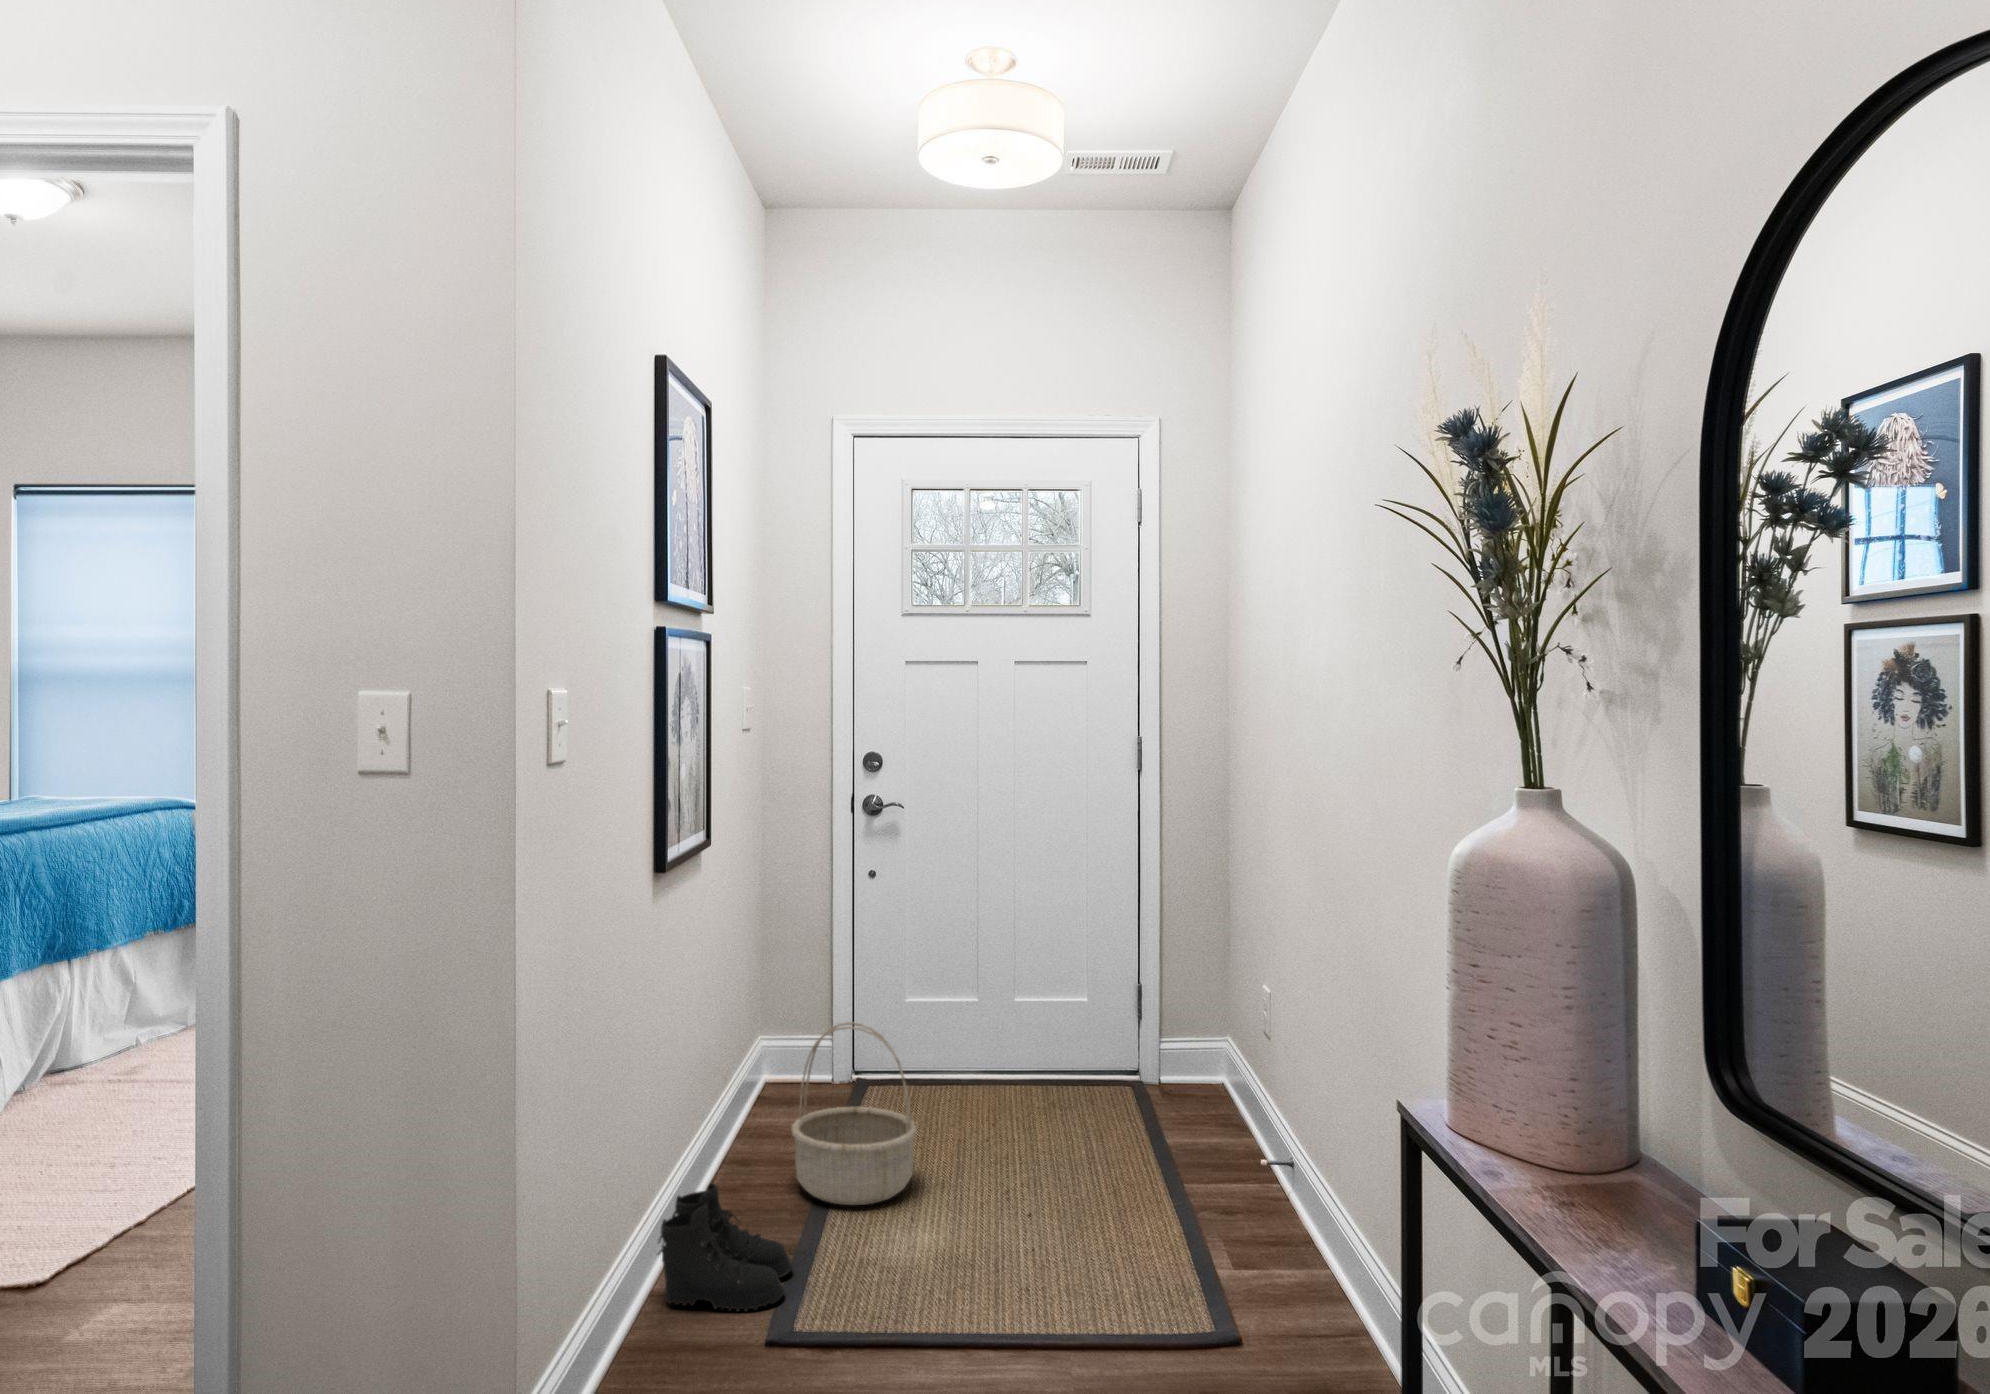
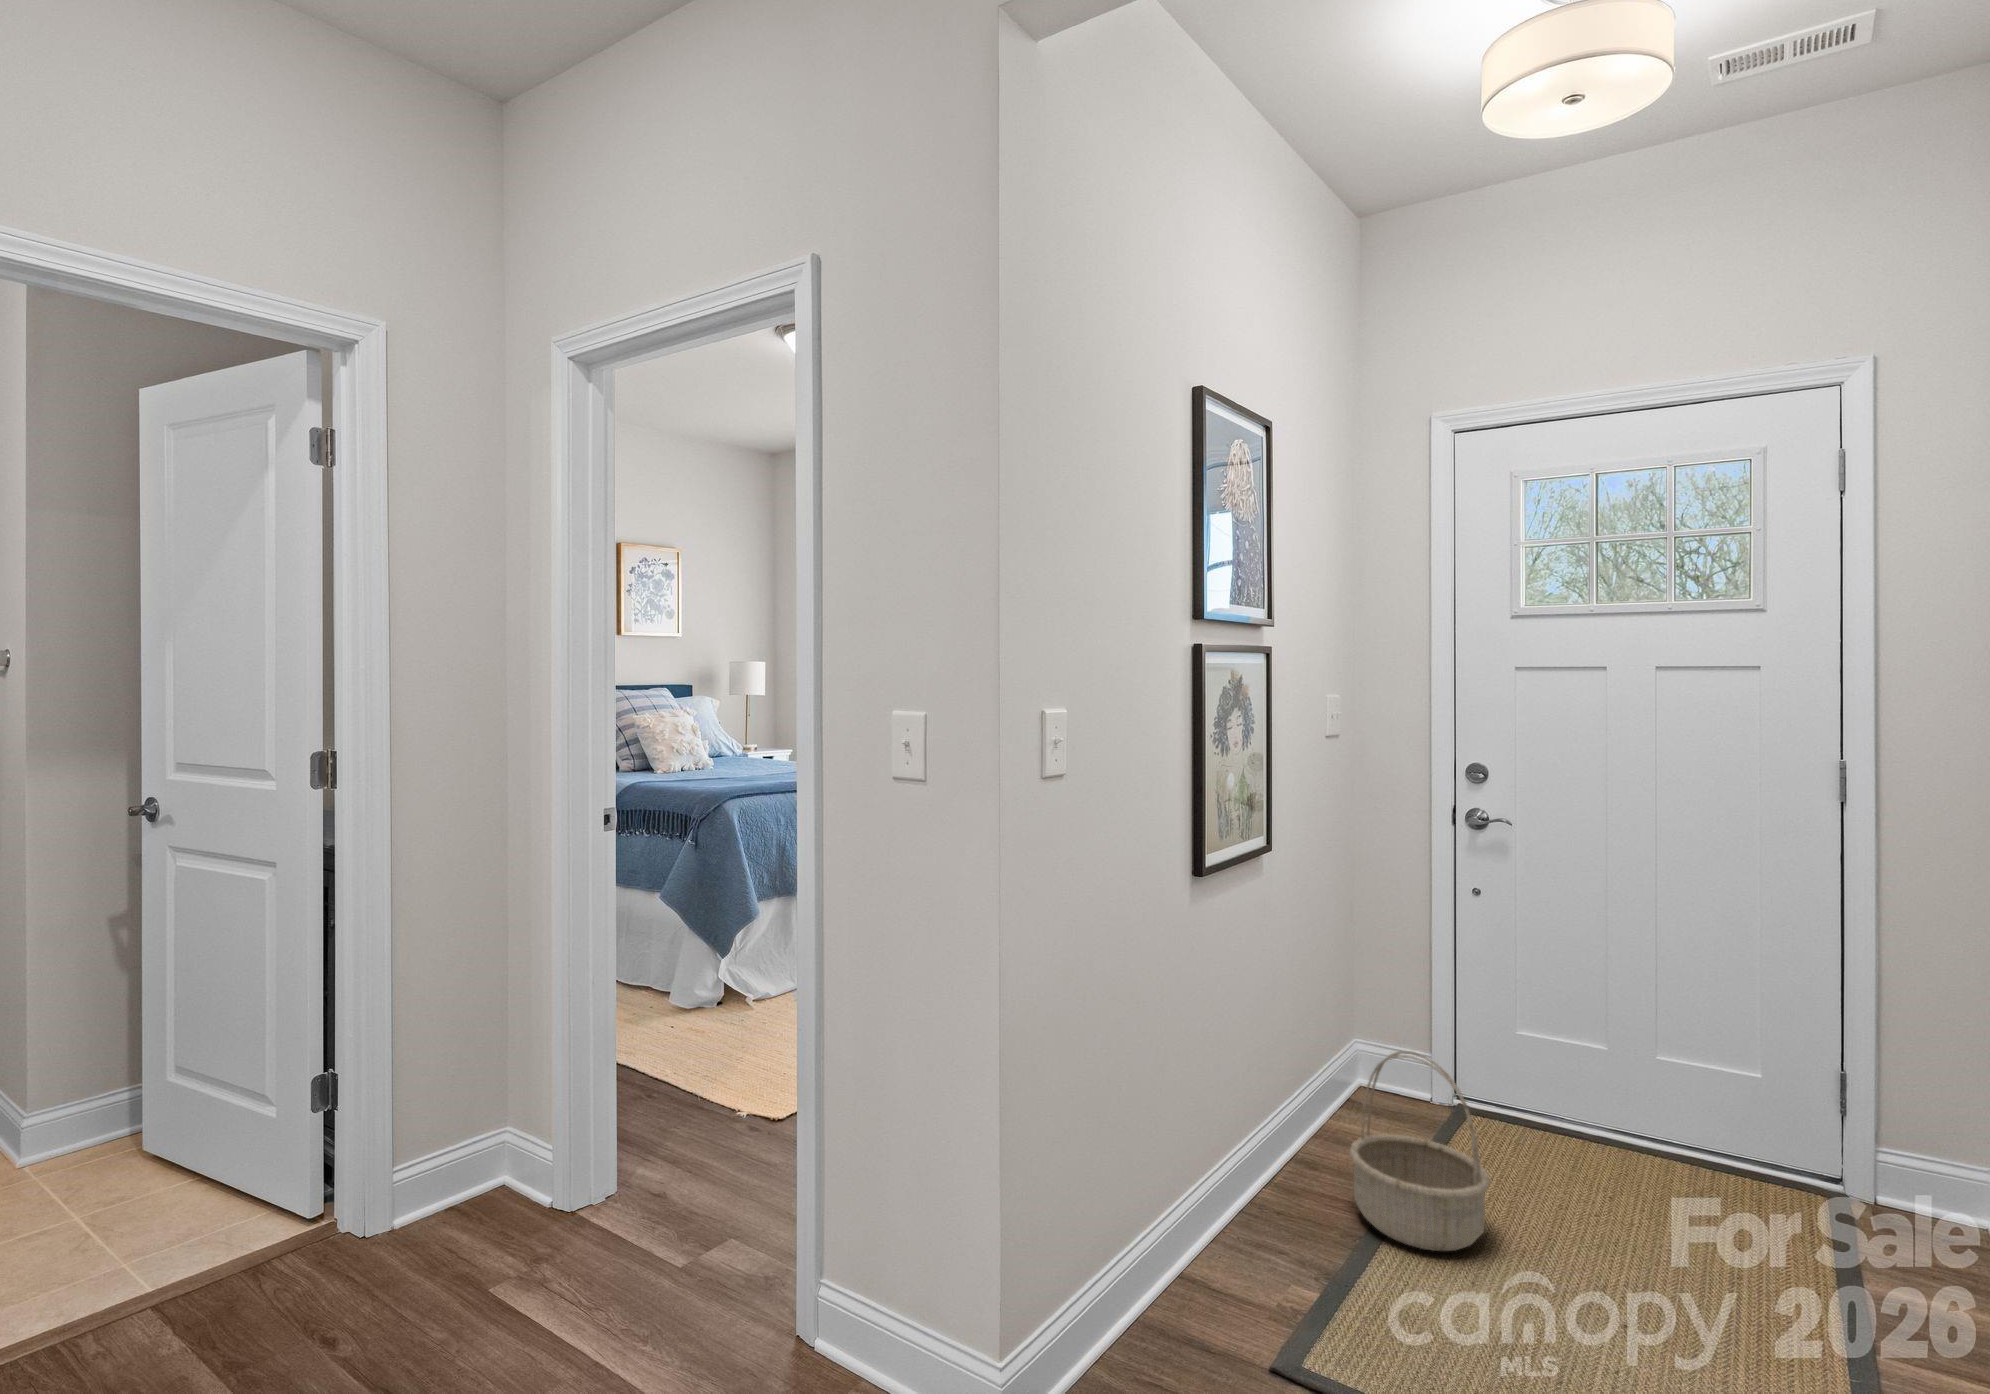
boots: present [658,1184,793,1312] -> none [1183,1187,1323,1331]

